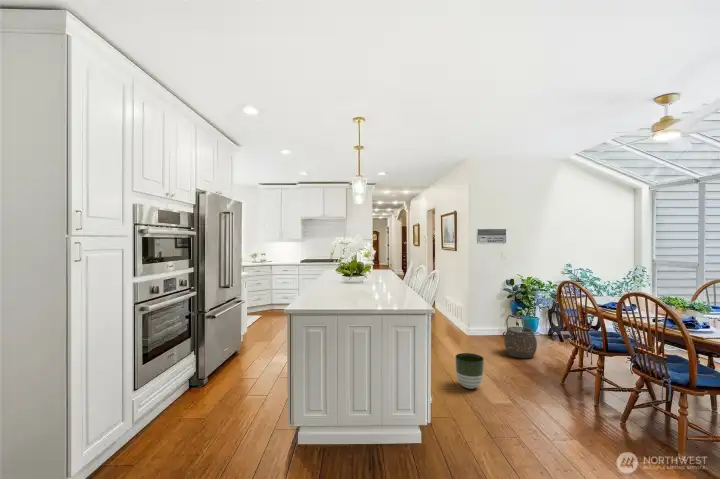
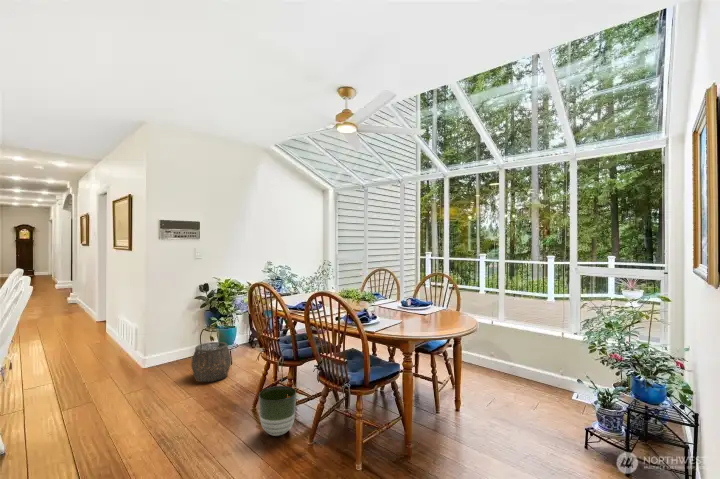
planter: present [455,353,484,389] -> present [259,386,296,436]

